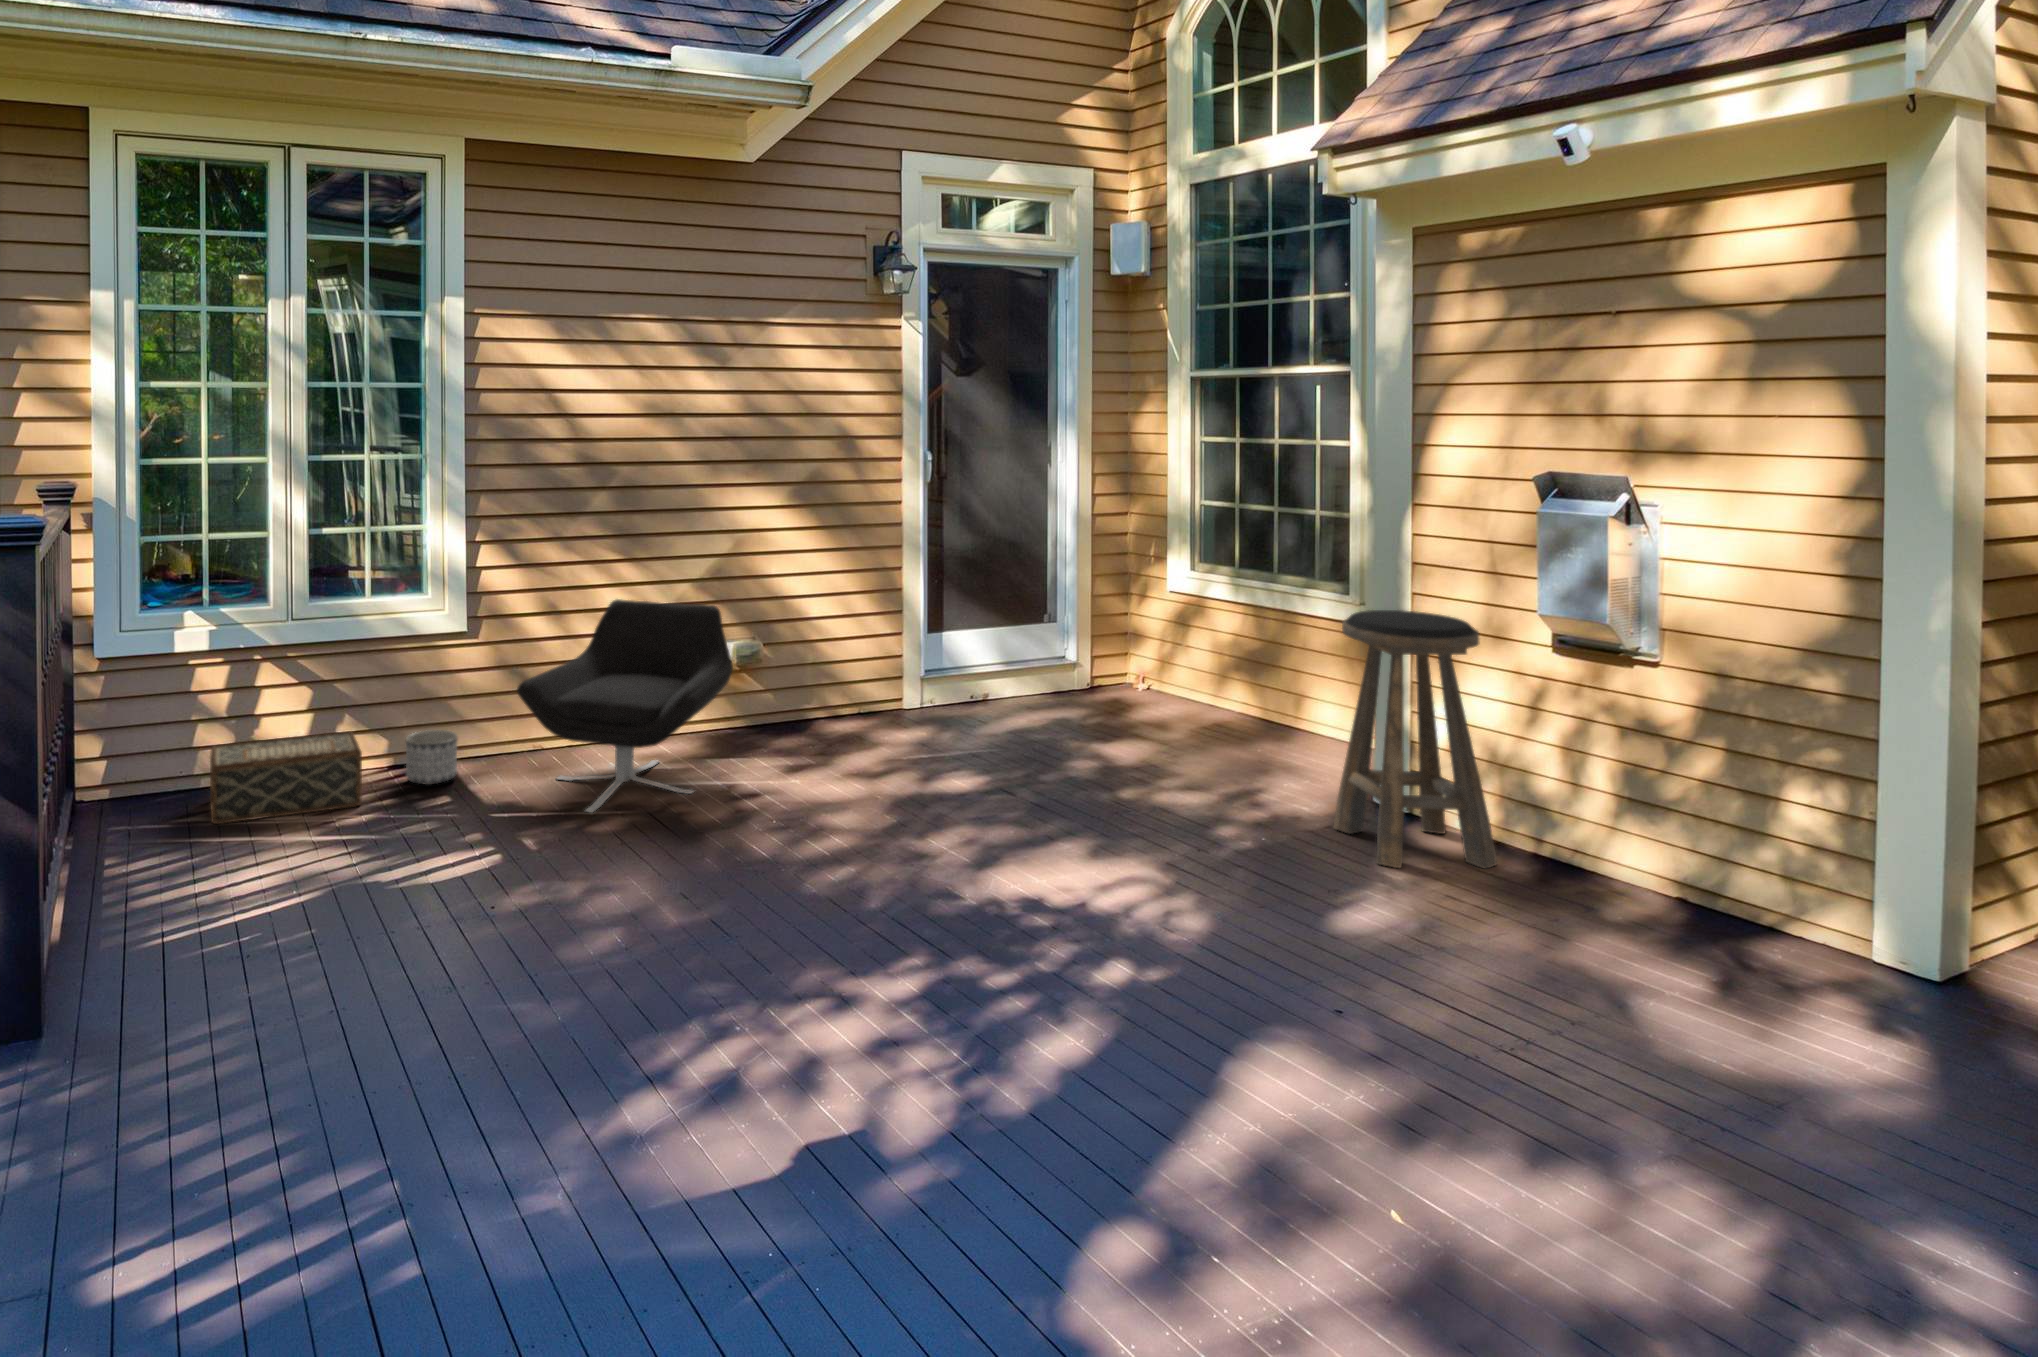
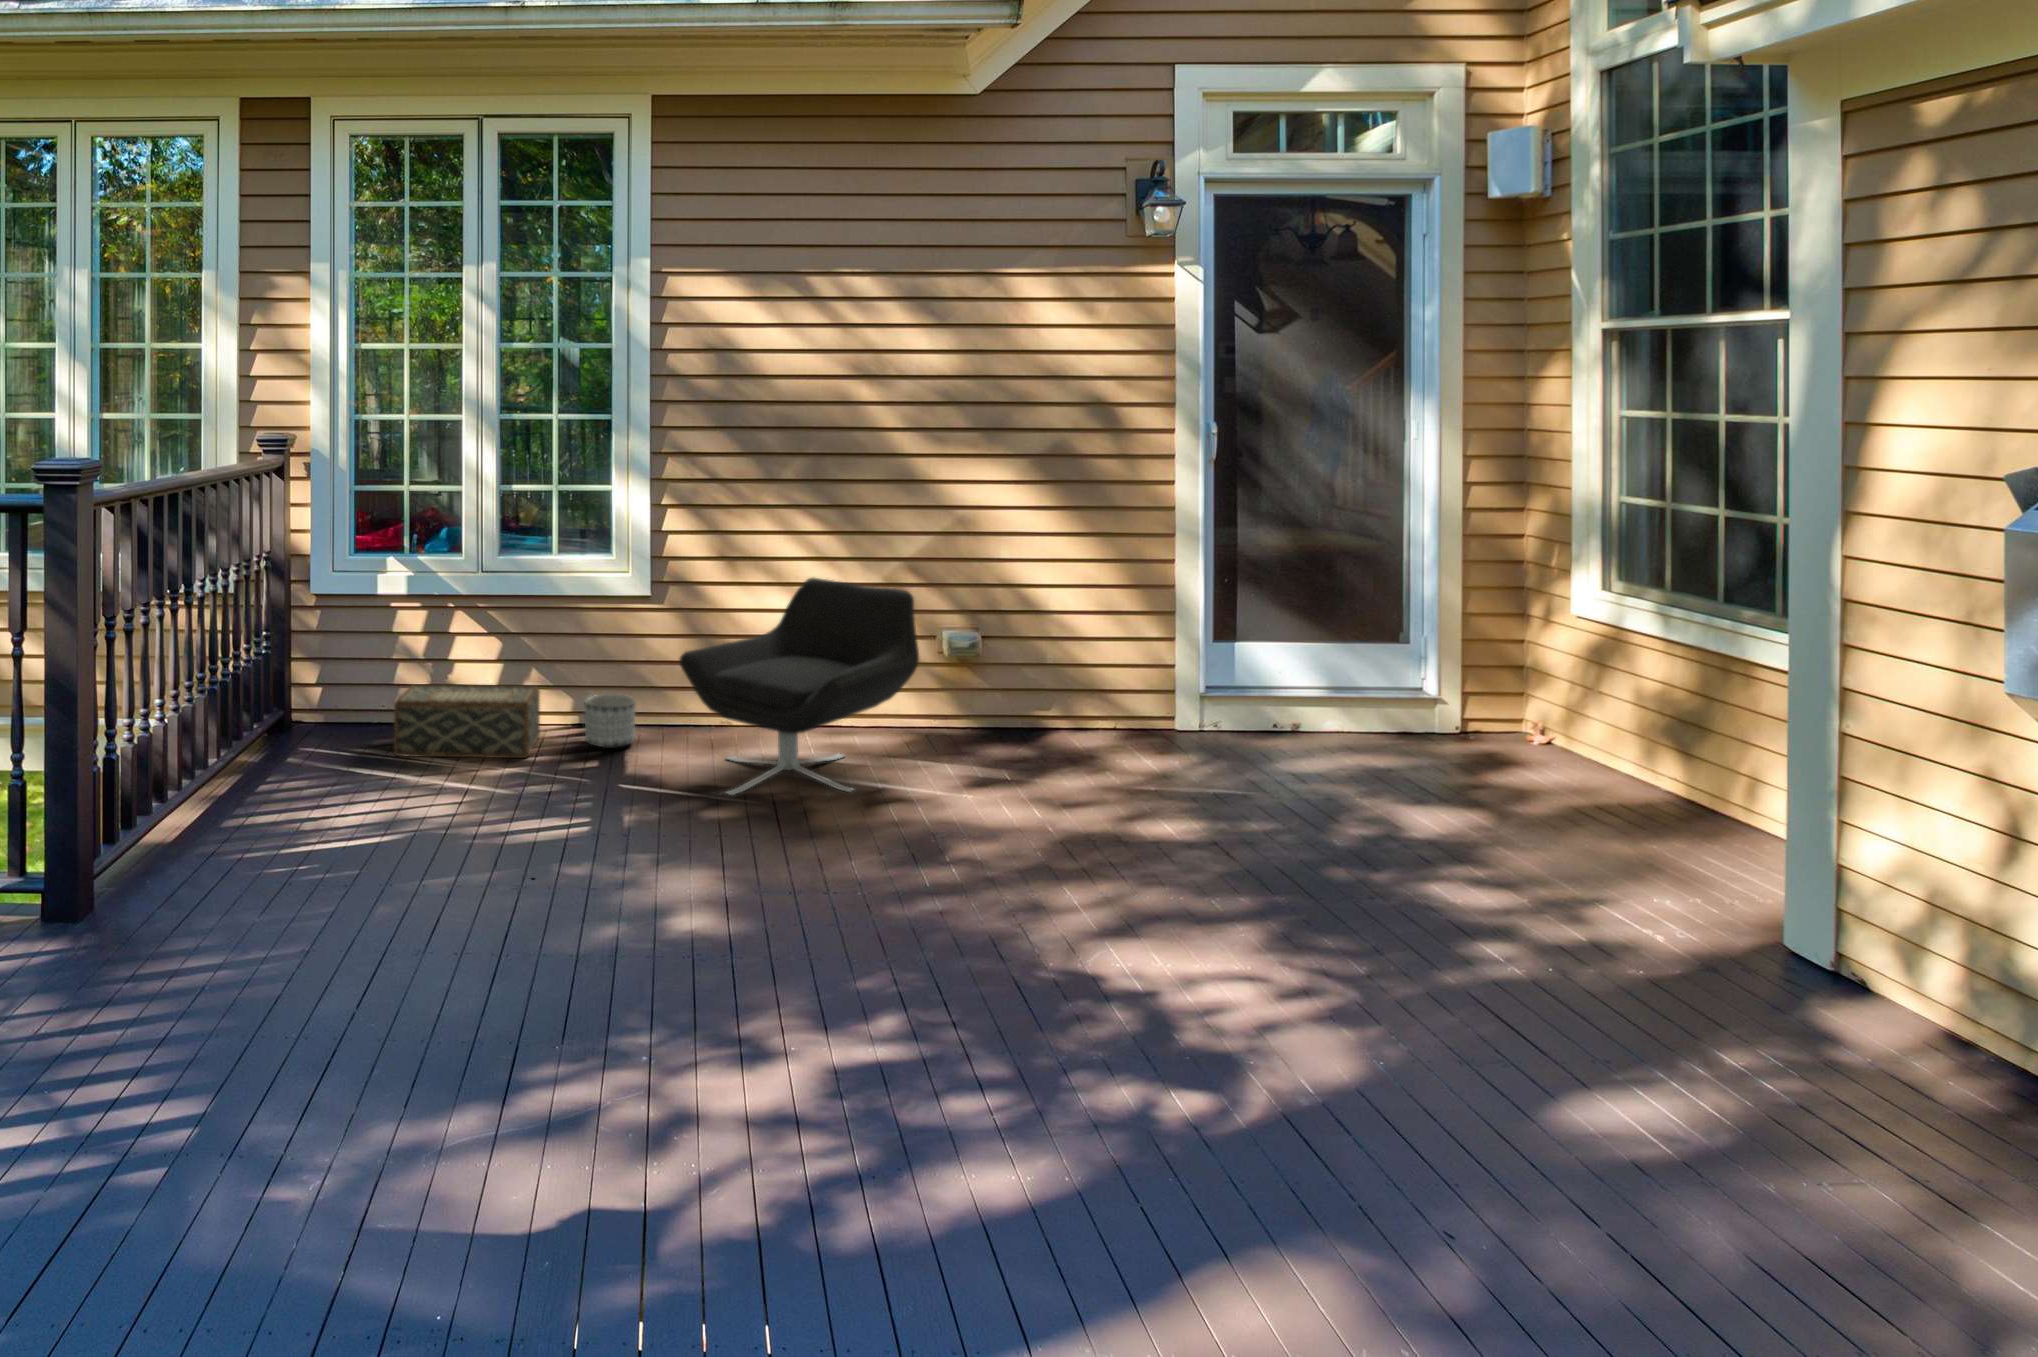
stool: present [1334,610,1497,868] -> none [1680,655,1938,1058]

